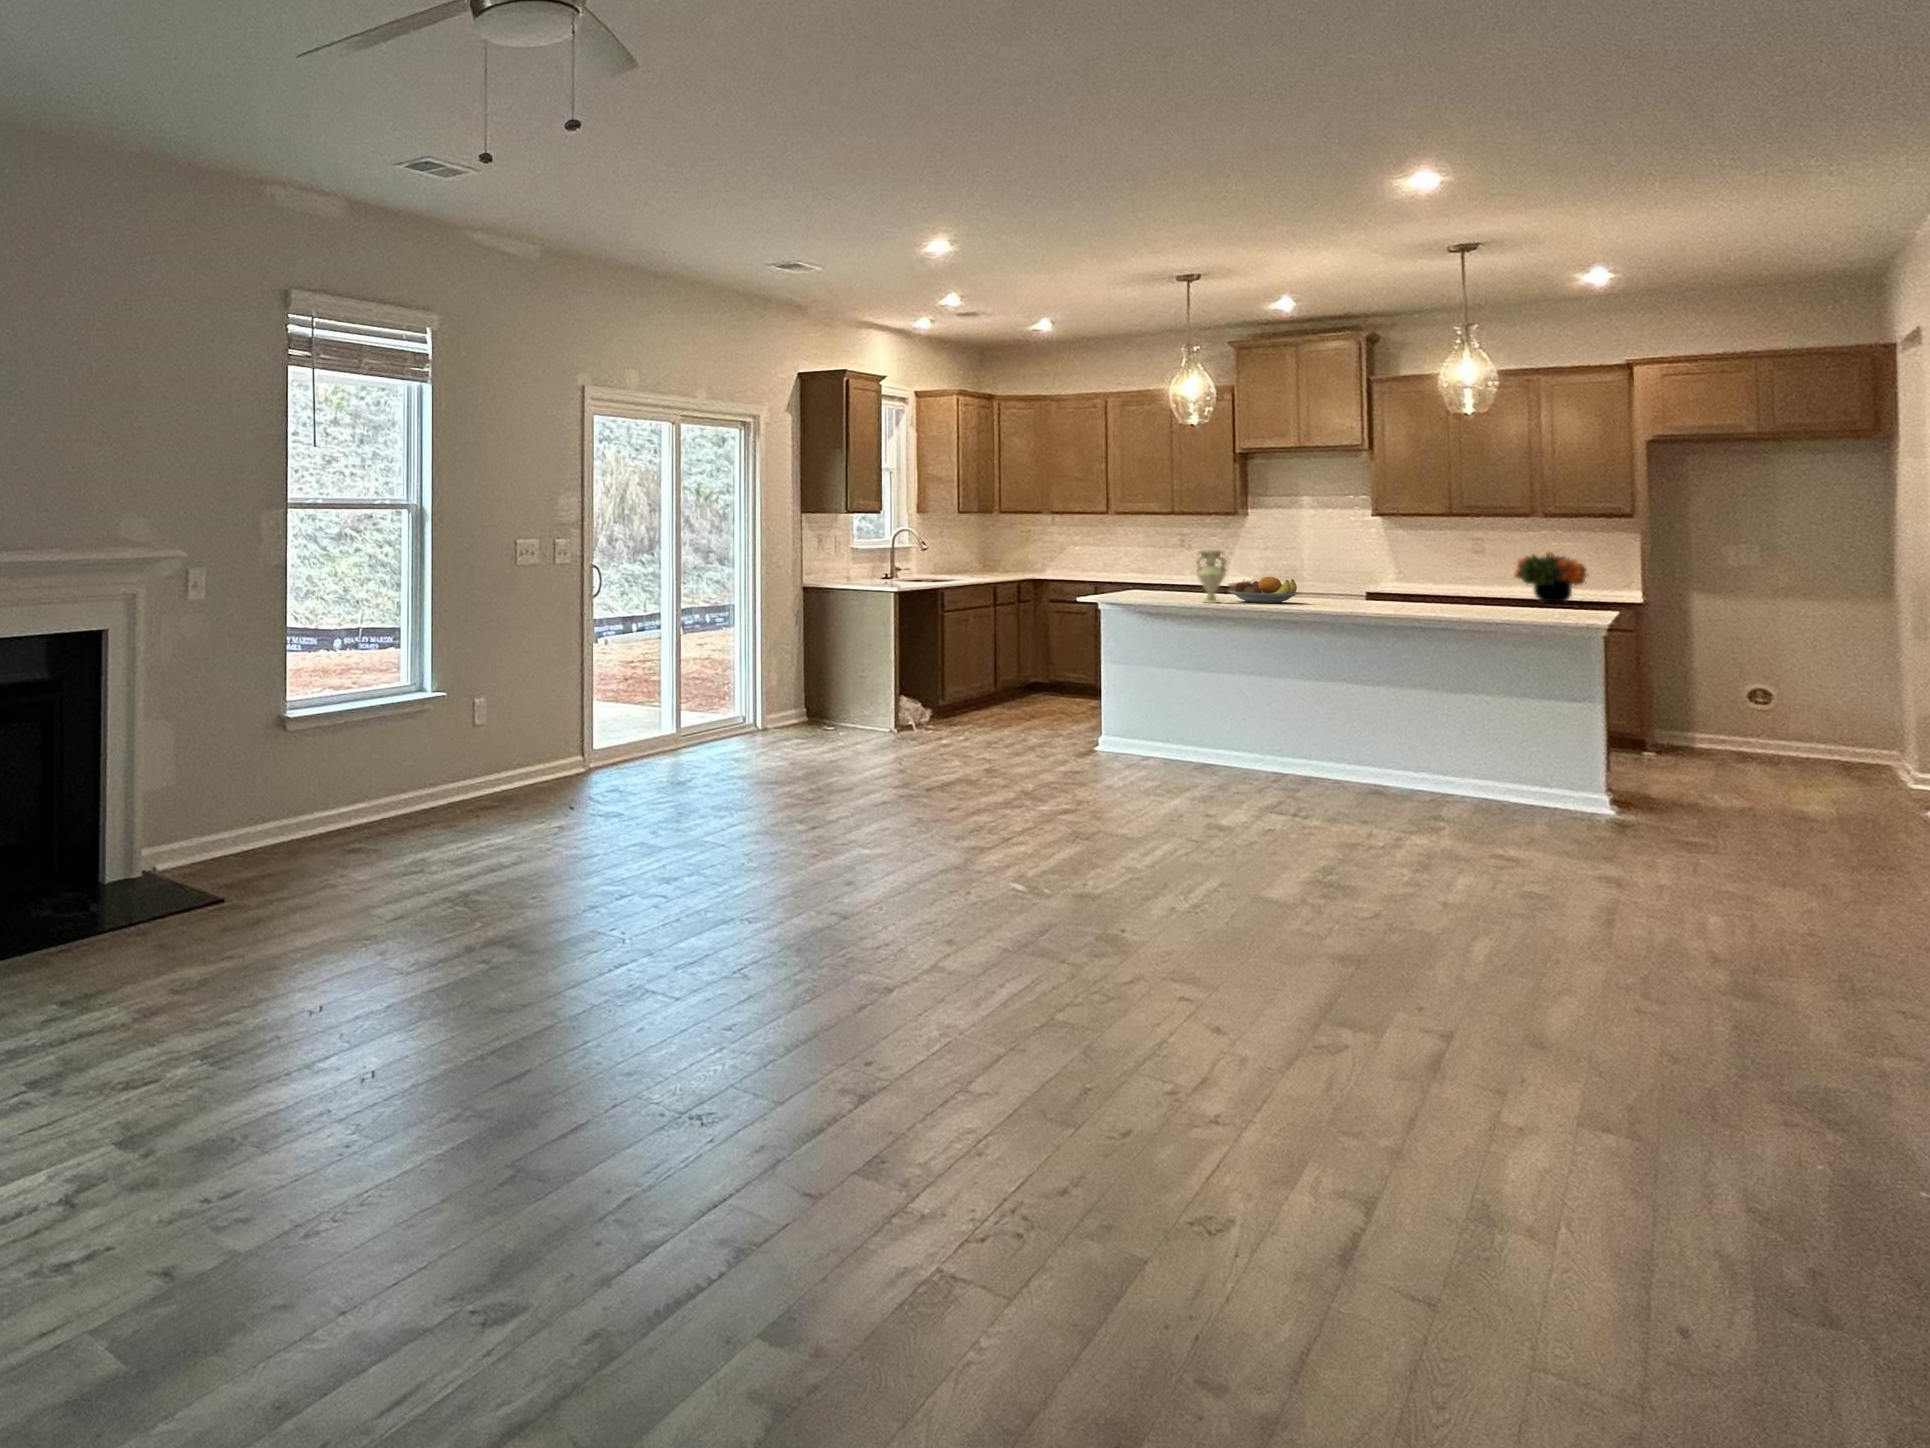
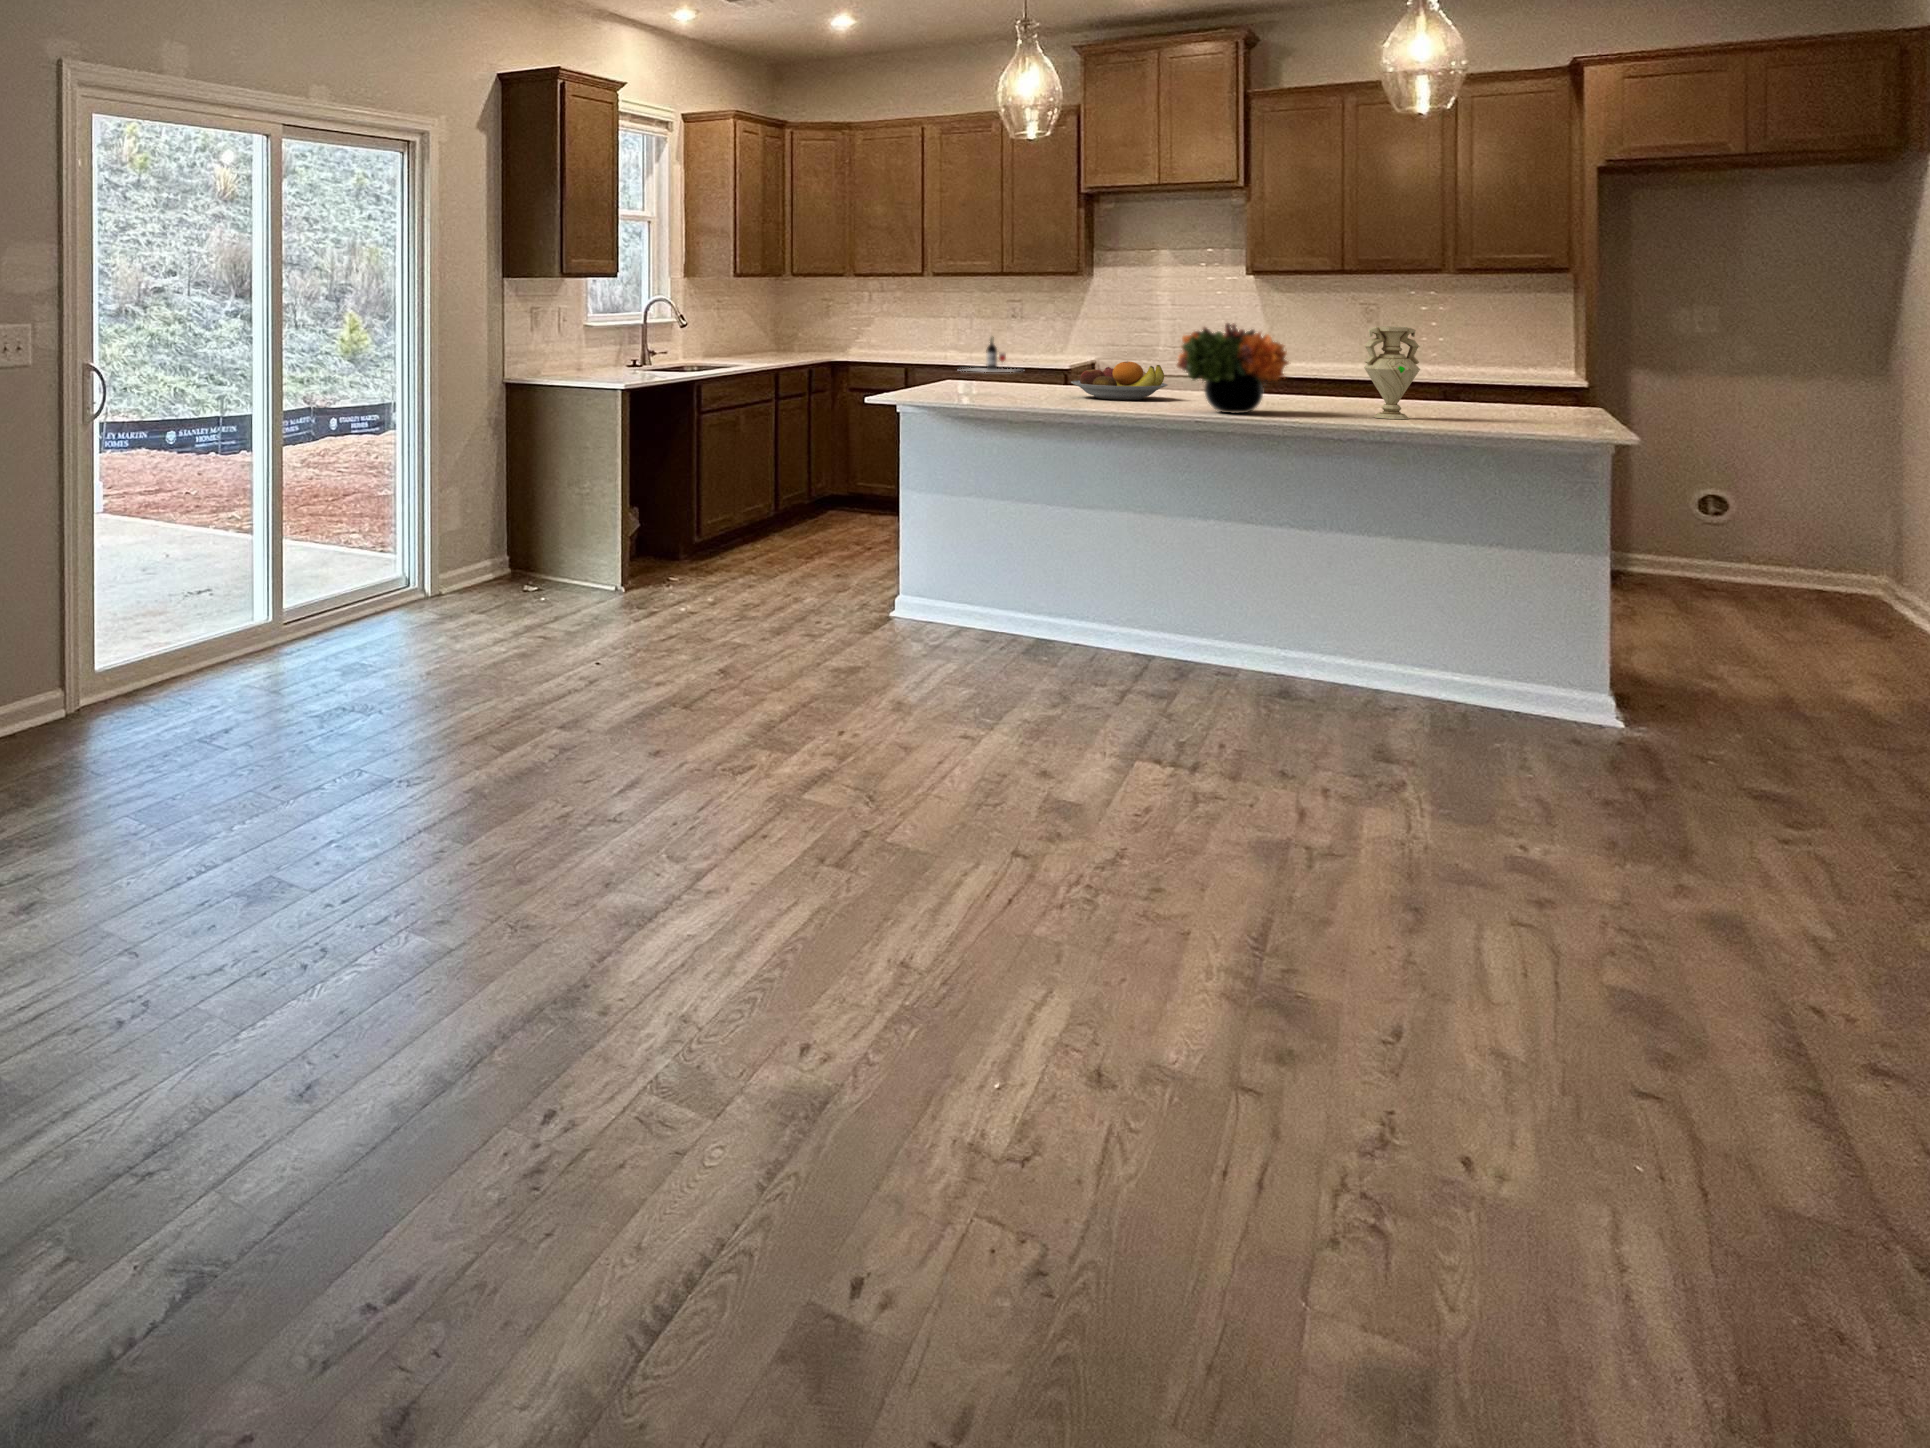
vase: present [1196,550,1226,603] -> present [1364,326,1420,419]
flower arrangement: present [1515,553,1587,603] -> present [1177,323,1289,413]
wine bottle: none [1134,562,1195,589] -> present [969,337,1012,372]

